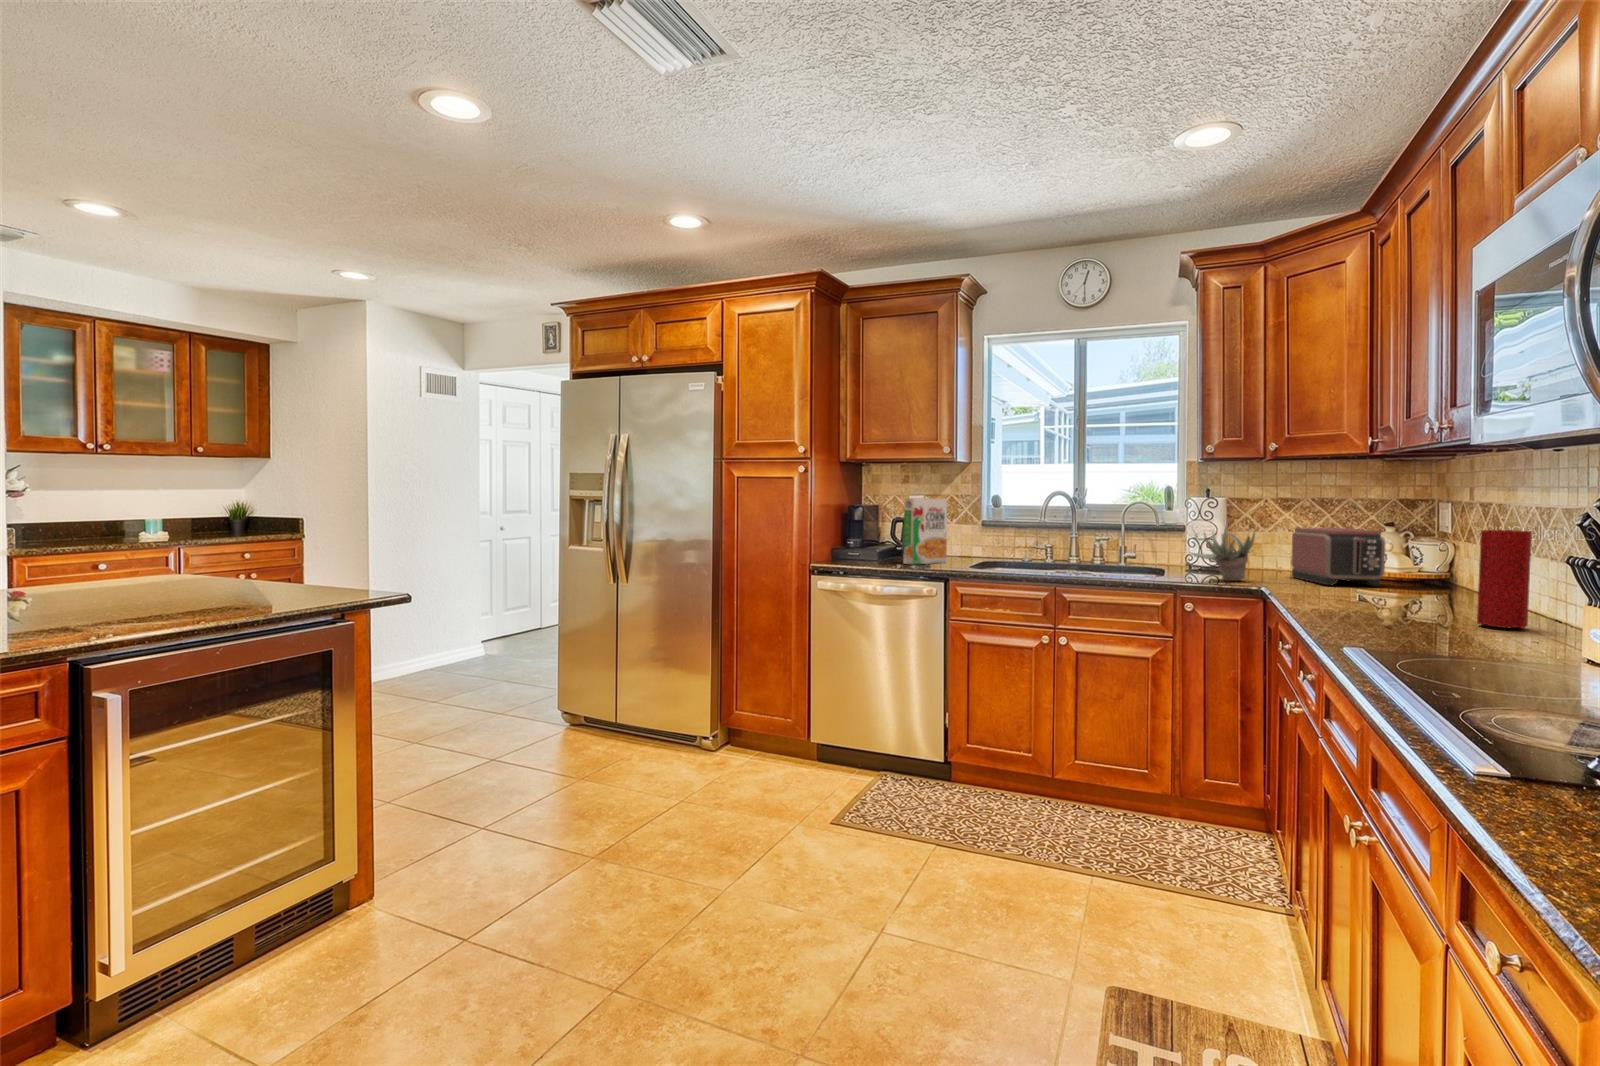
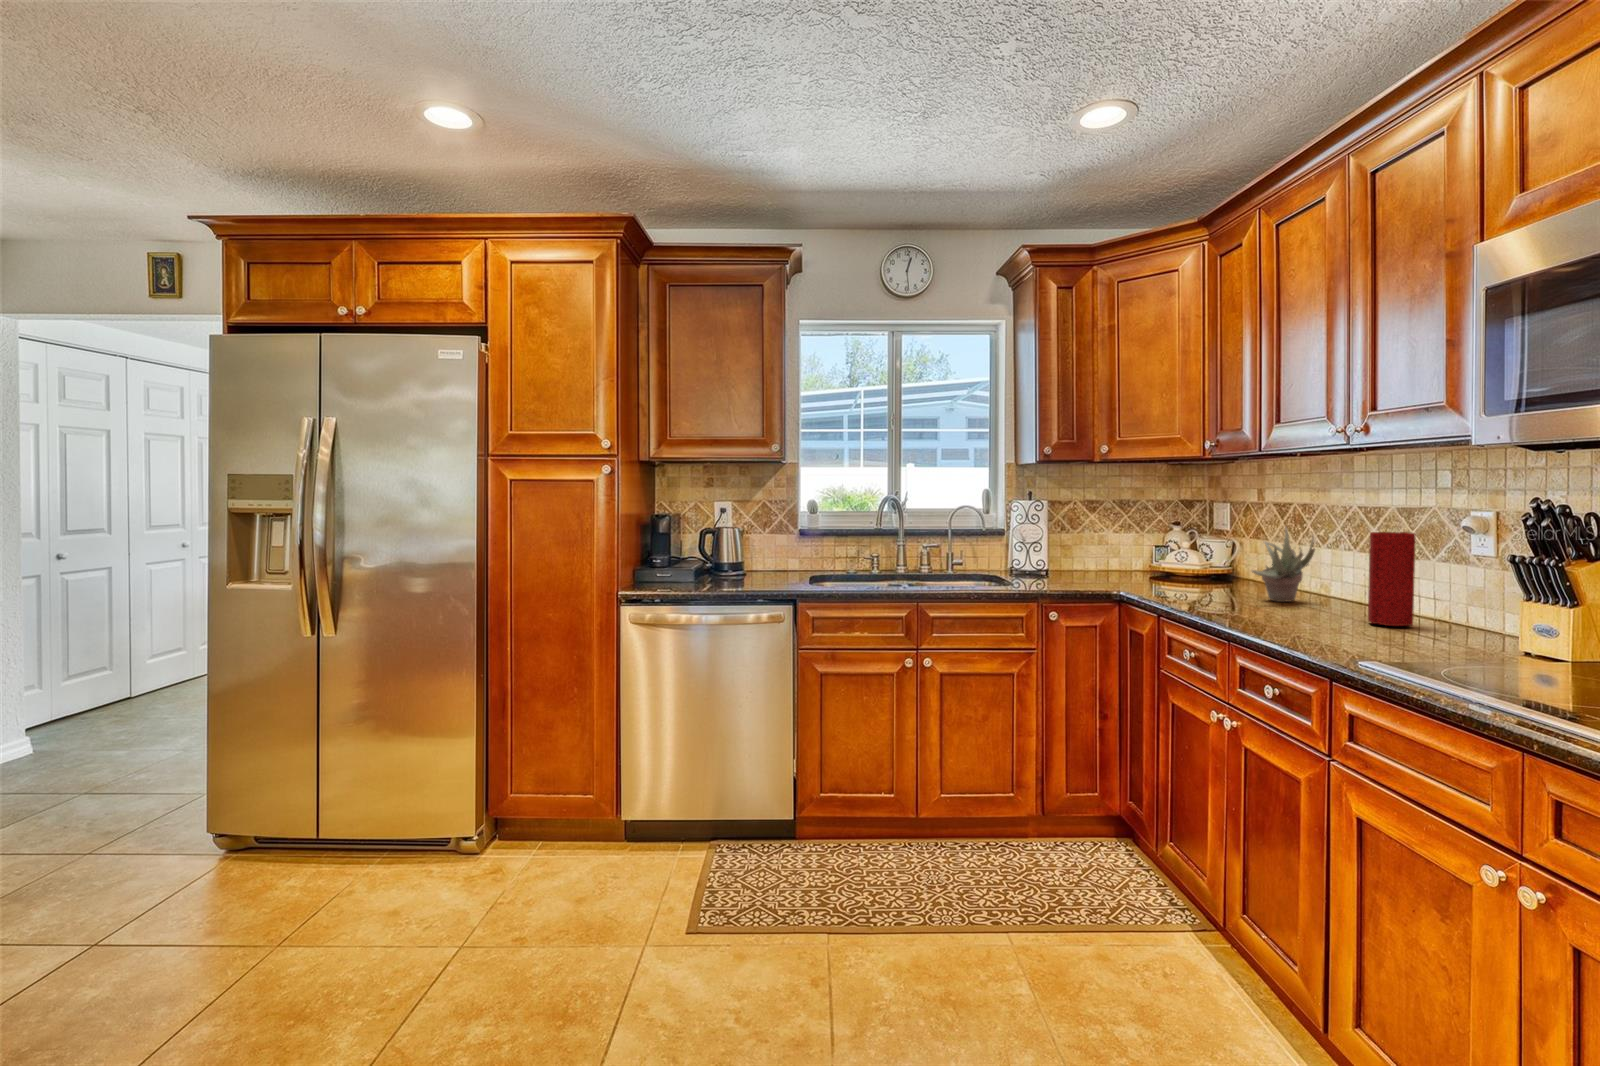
cereal box: present [903,498,947,564] -> none [723,504,768,583]
succulent plant: present [1190,520,1255,581] -> present [1252,527,1315,602]
toaster: present [1291,527,1385,586] -> none [1114,529,1206,586]

